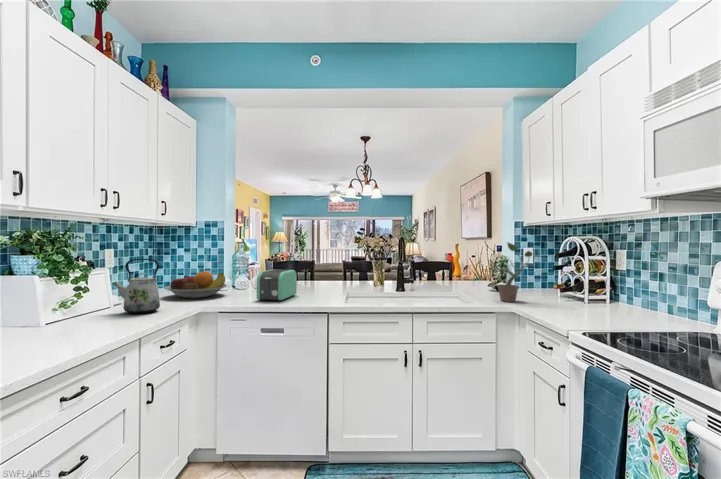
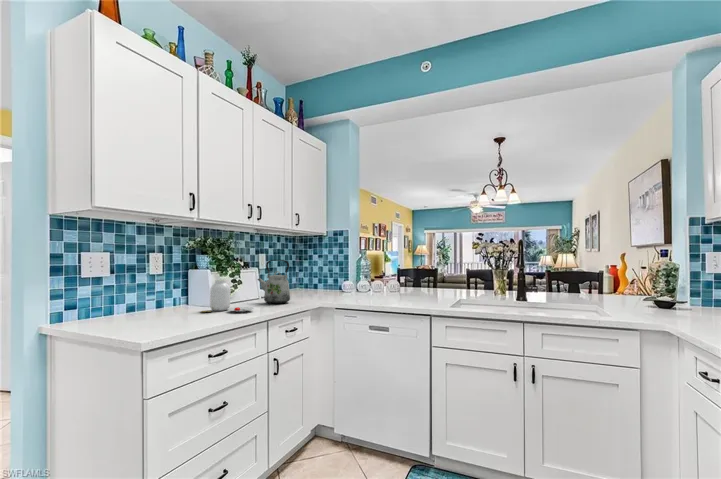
potted plant: present [497,243,541,302] -> none [620,242,705,315]
toaster: present [256,270,297,301] -> none [370,273,410,301]
fruit bowl: present [164,272,227,298] -> none [299,274,349,296]
jar: none [32,289,117,336] -> present [201,280,254,312]

